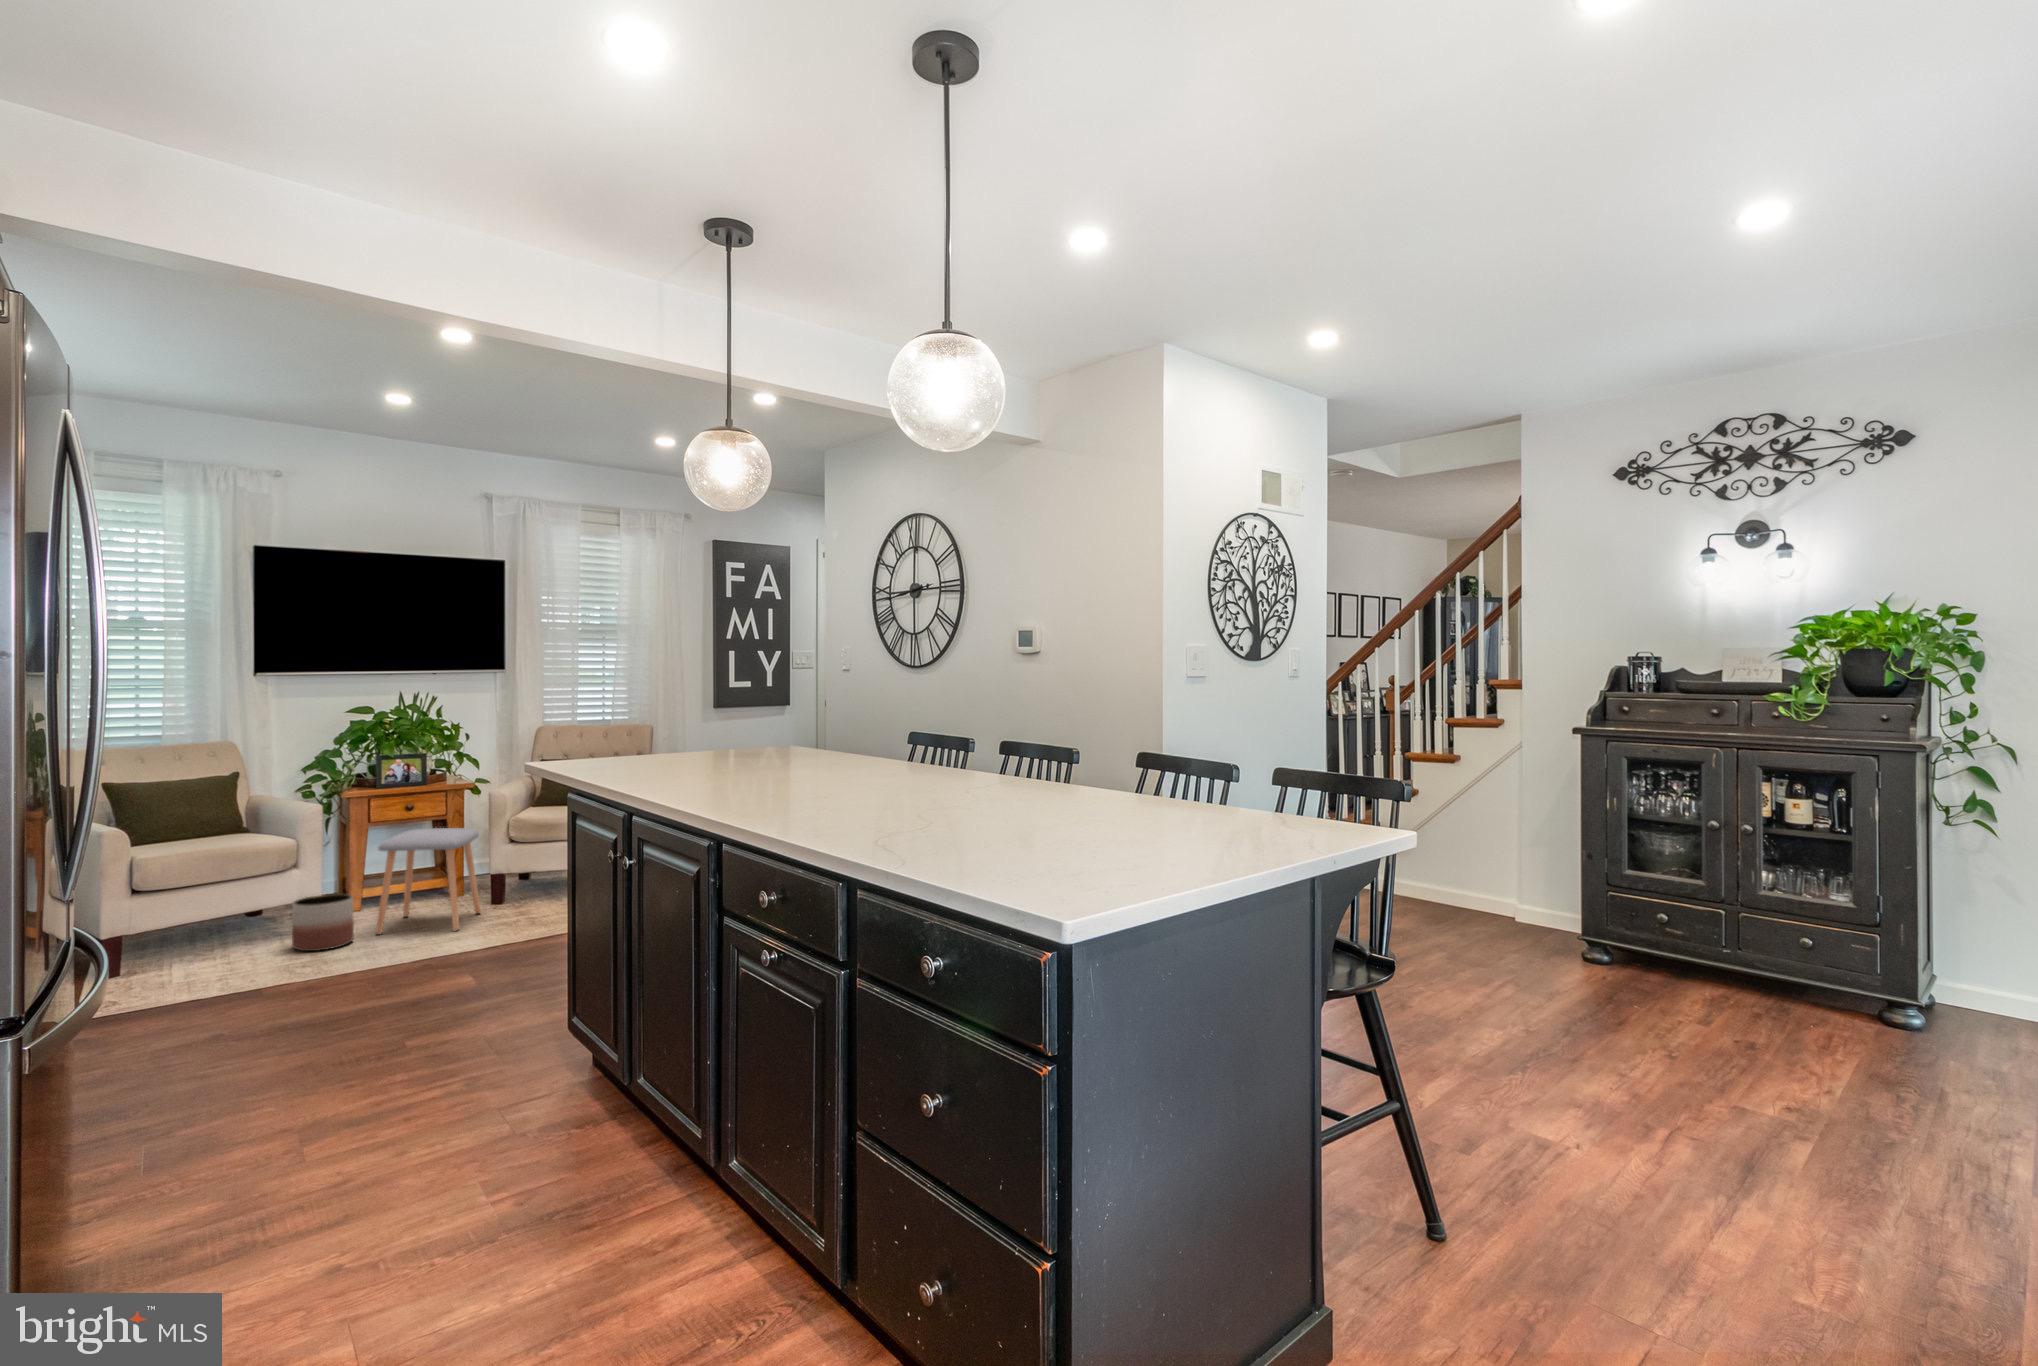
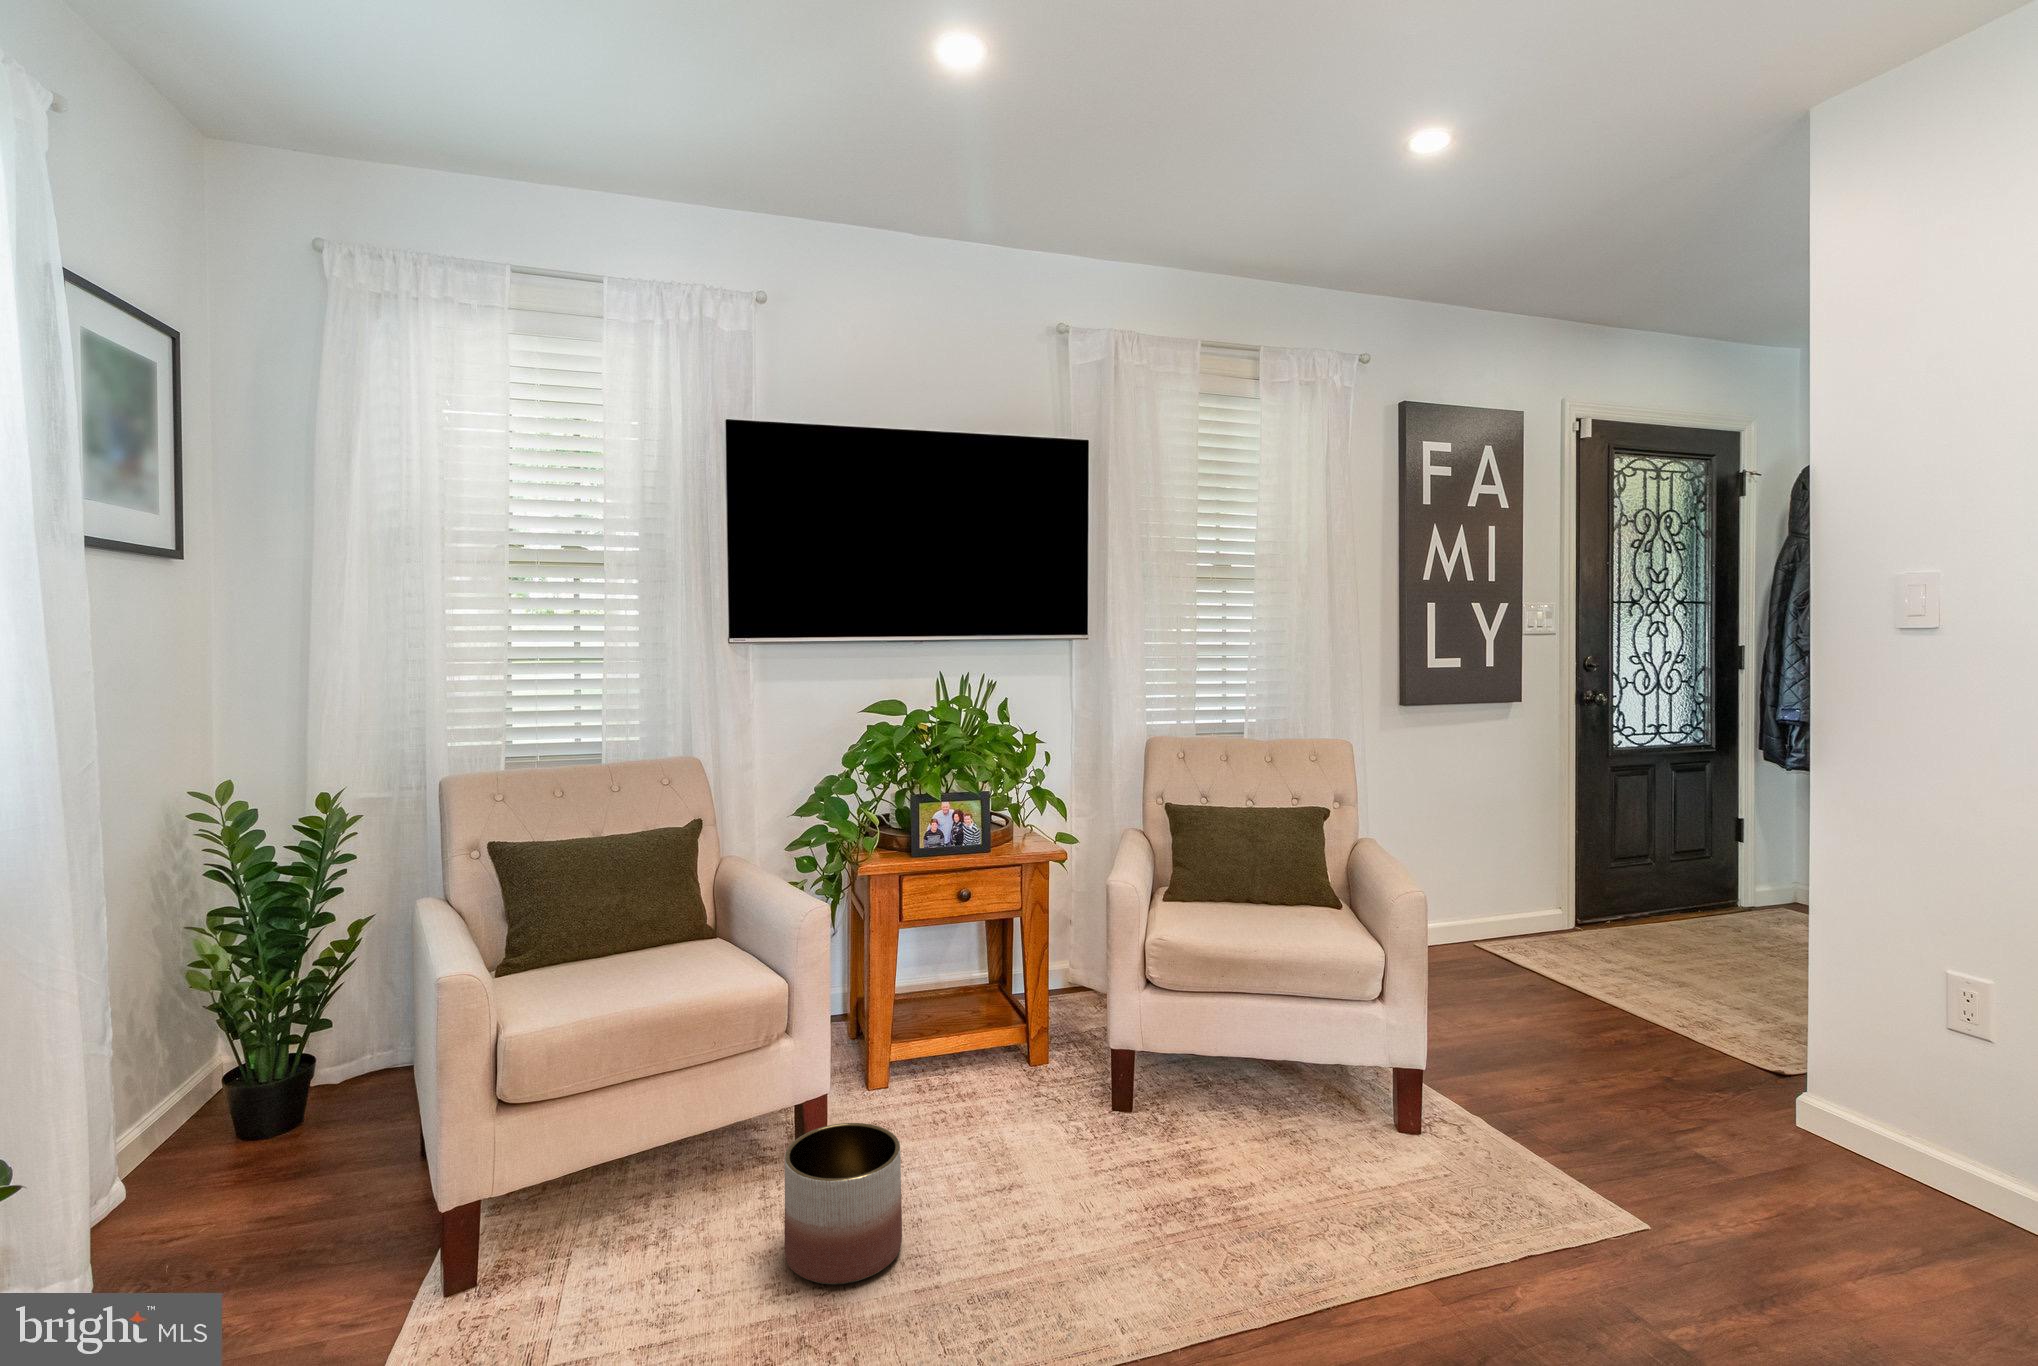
stool: present [376,828,481,935] -> none [940,965,1121,1236]

